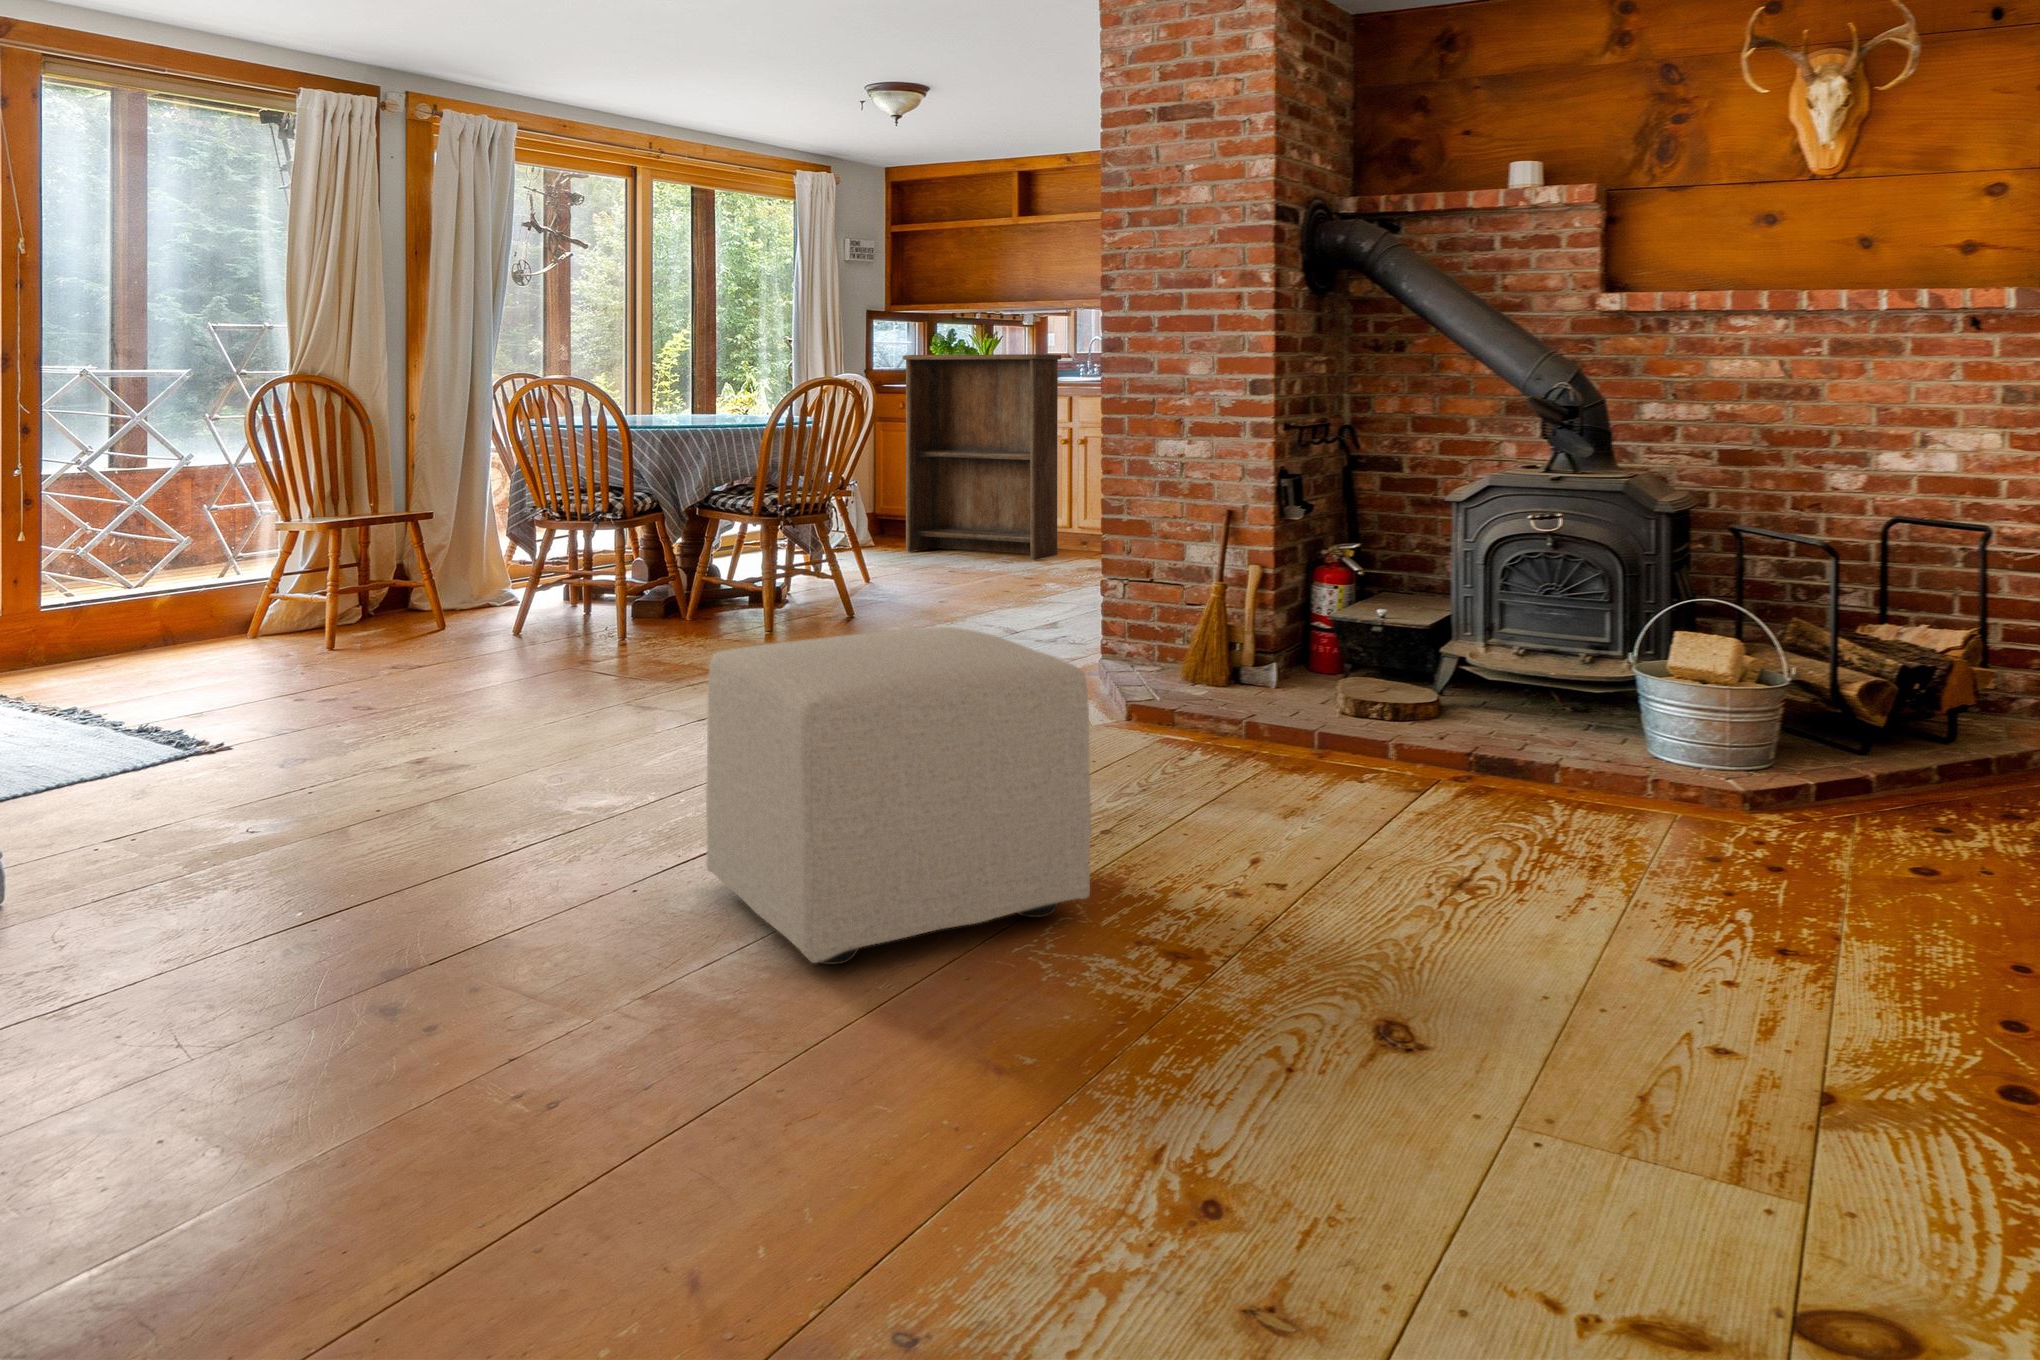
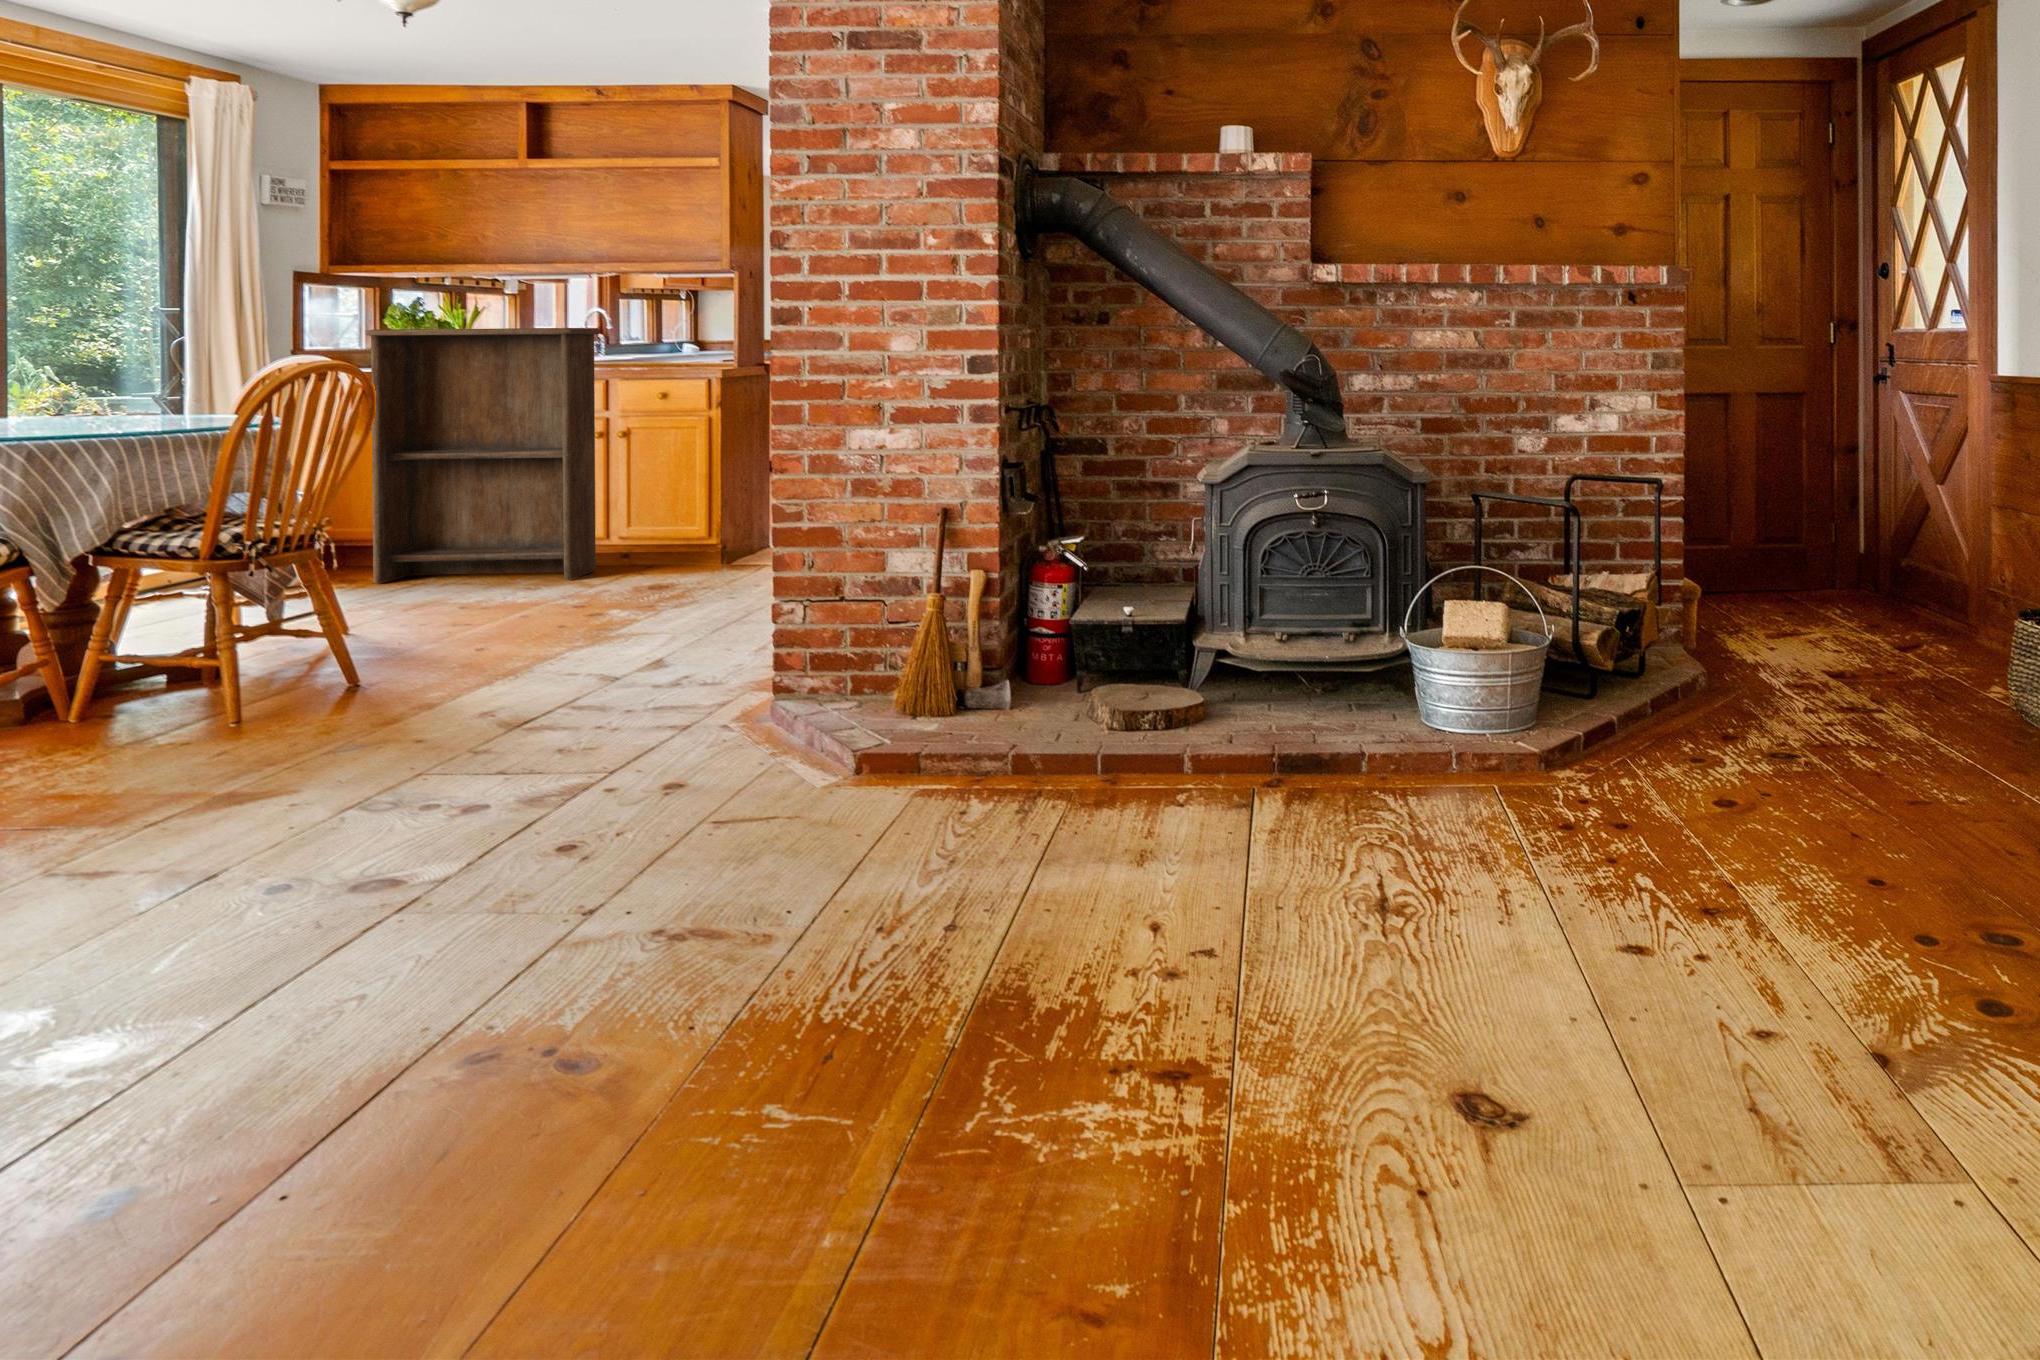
ottoman: present [706,627,1091,964] -> none [412,698,1021,1232]

